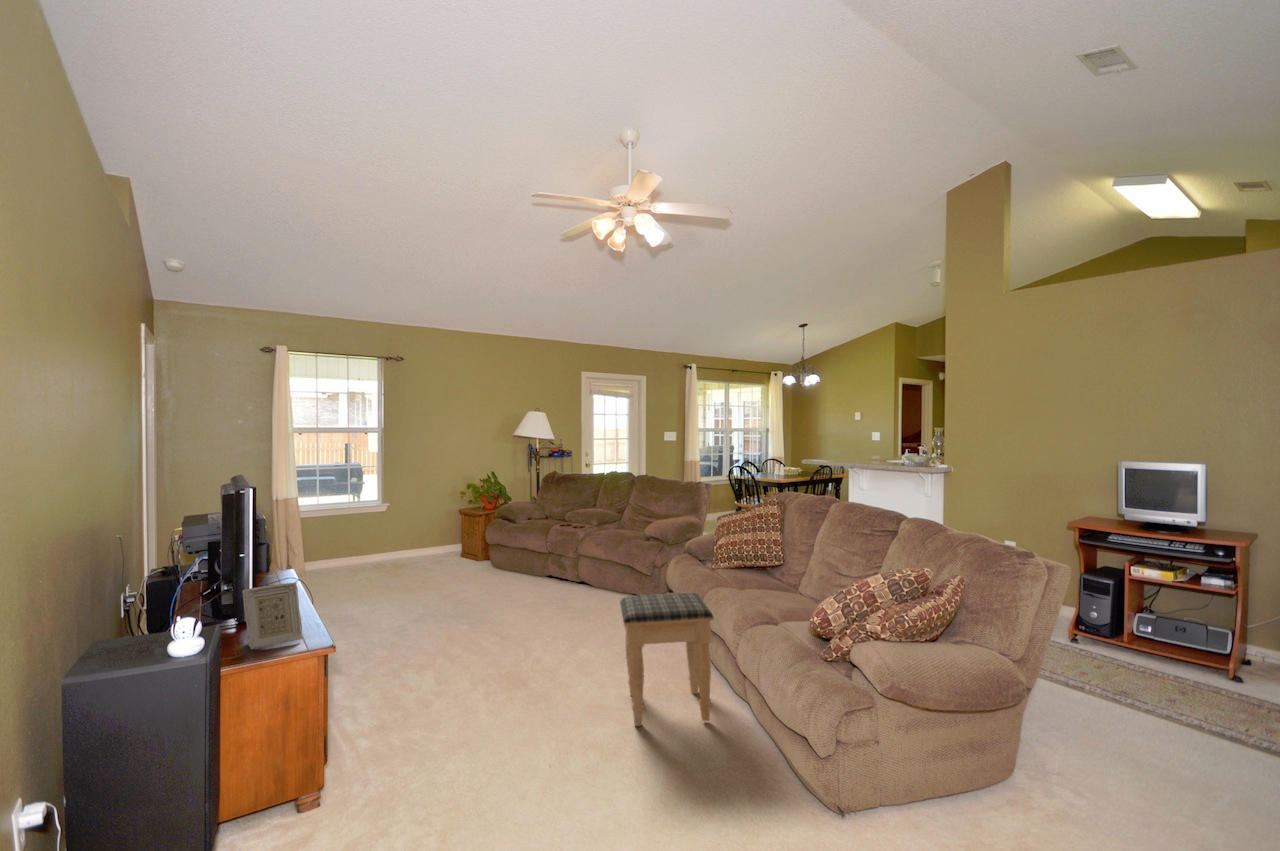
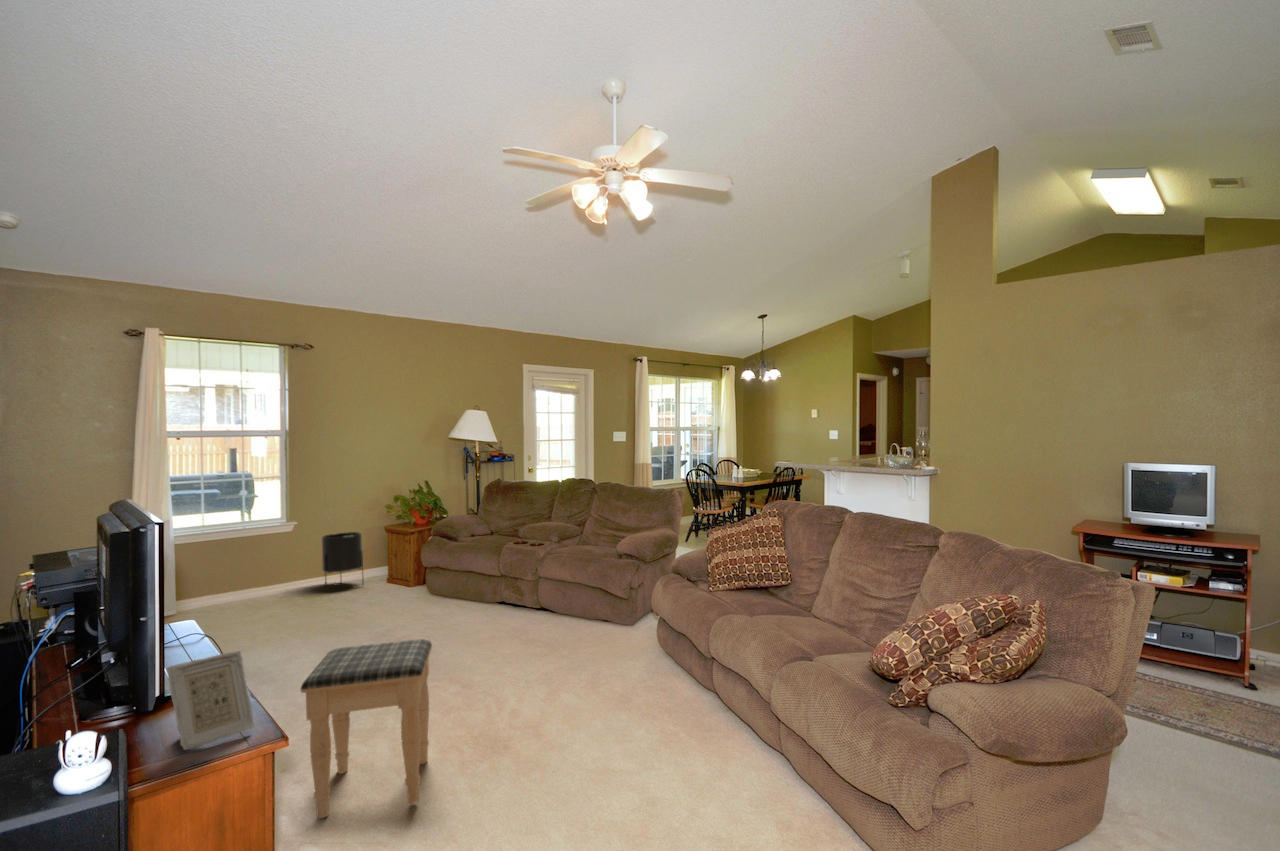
planter: none [409,514,442,562] -> present [322,532,363,589]
footstool: present [620,593,714,726] -> present [301,639,432,818]

